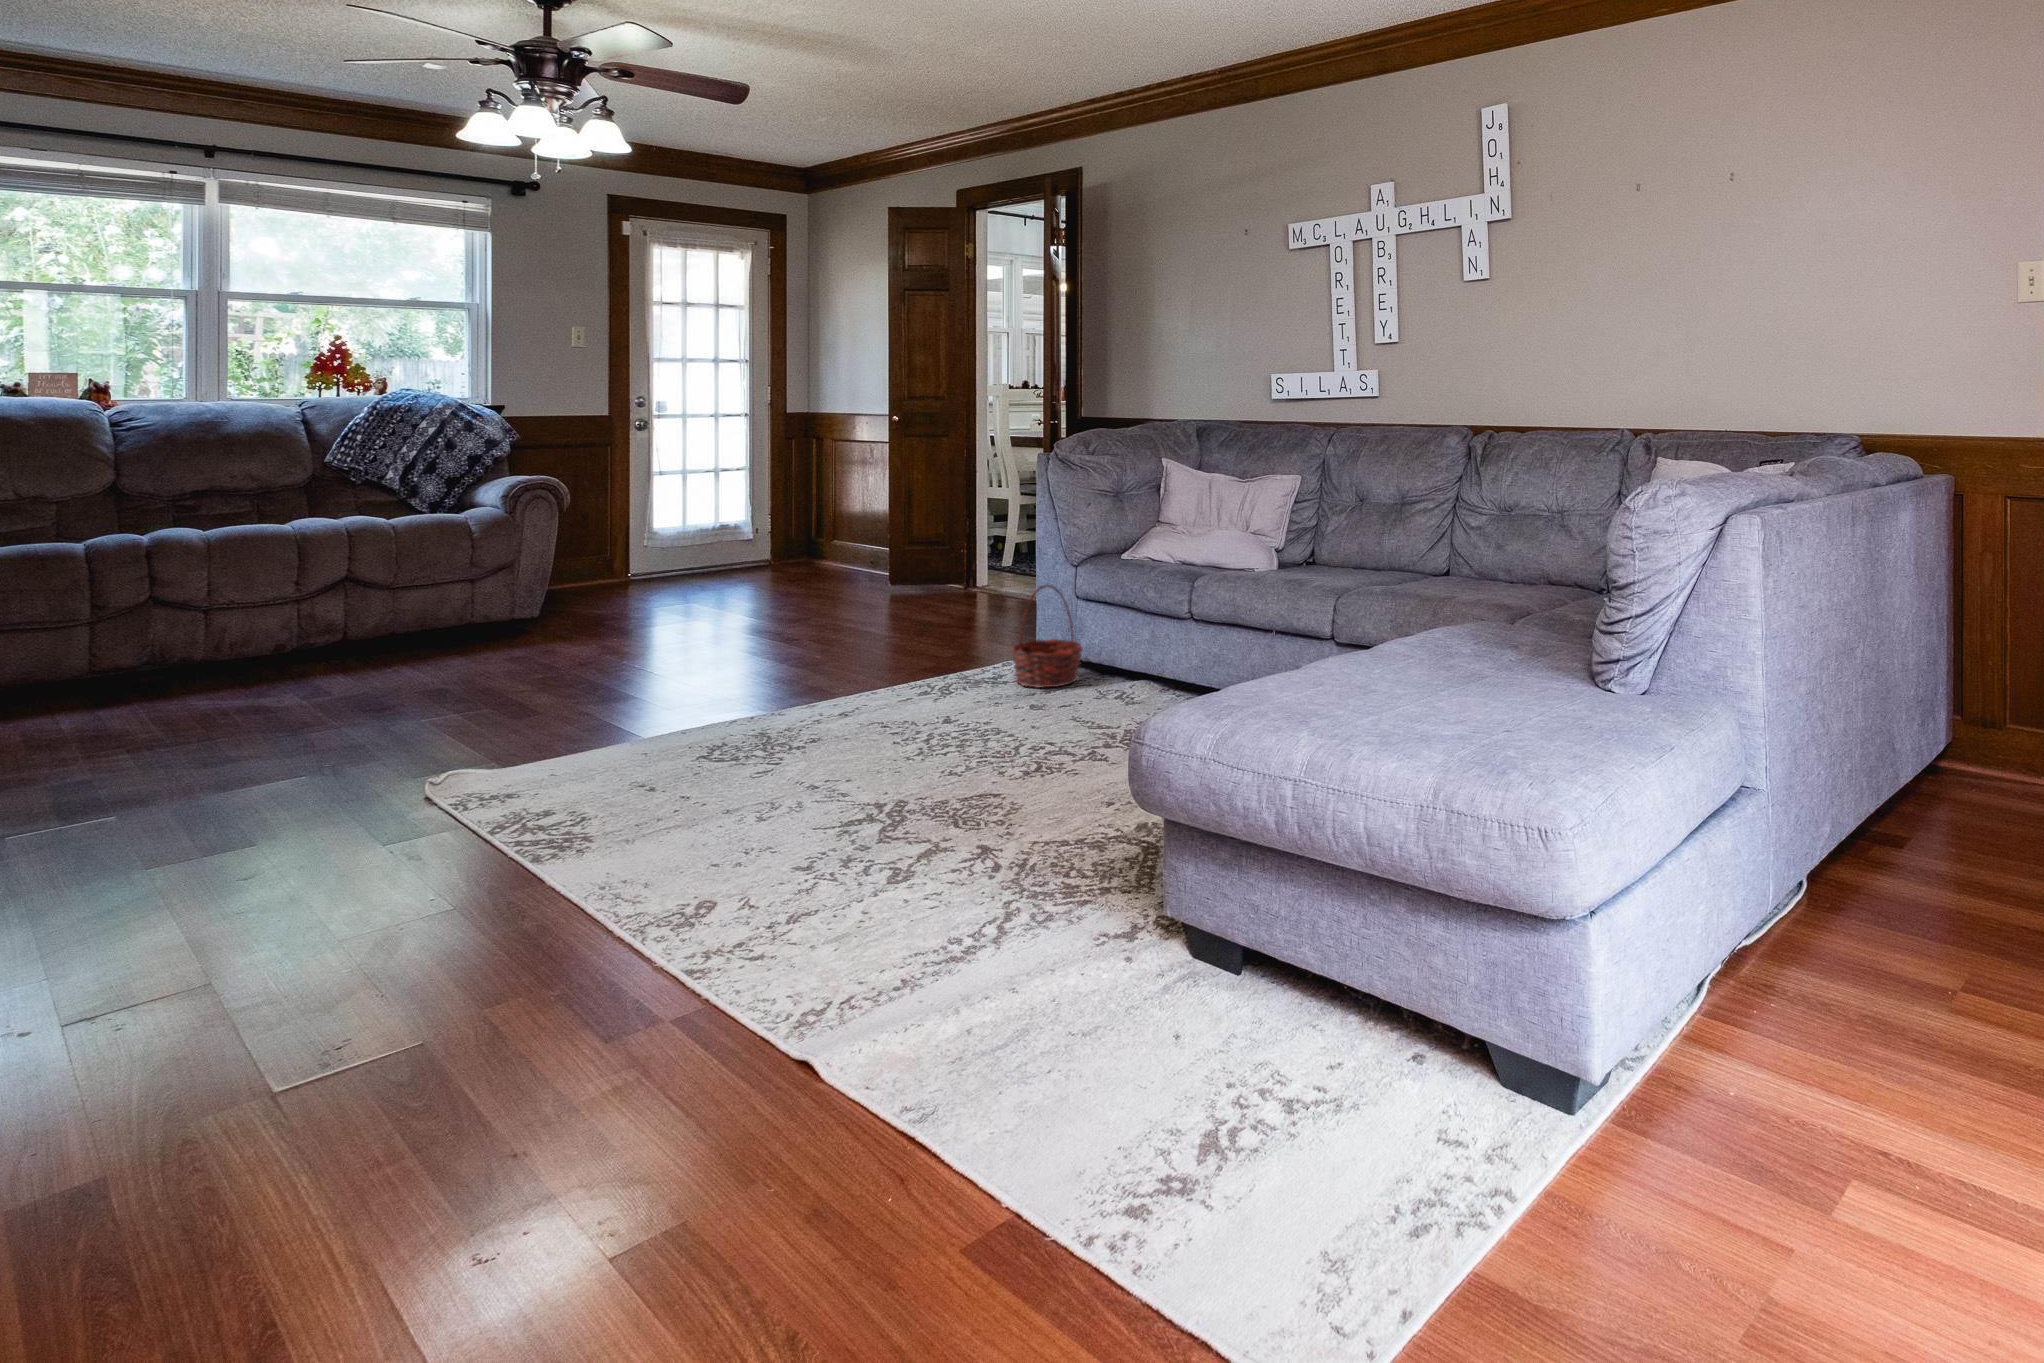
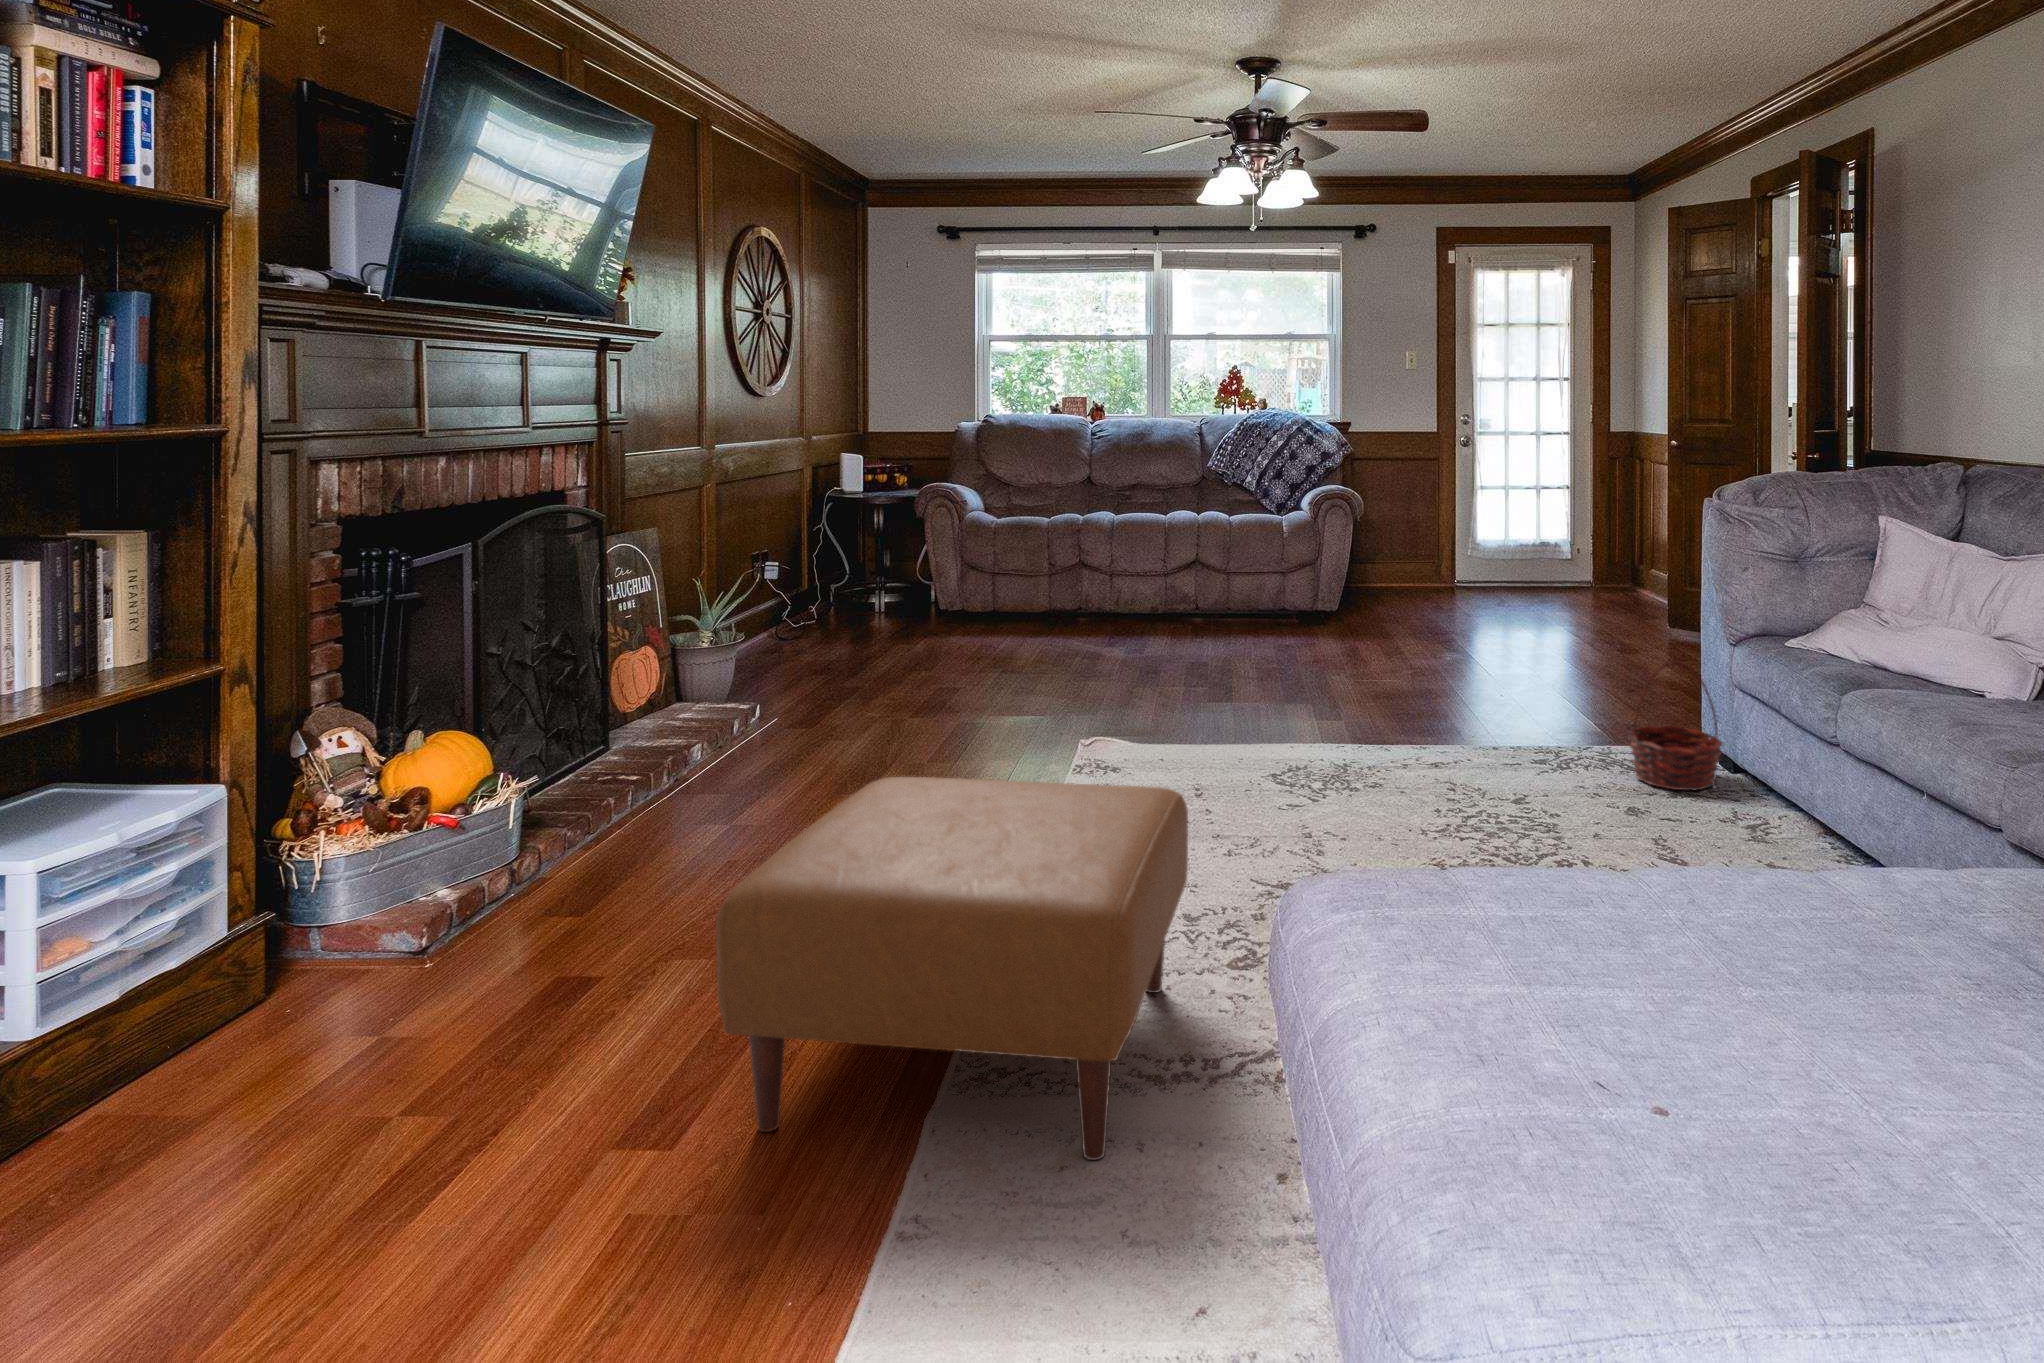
ottoman: none [531,721,1054,1156] -> present [716,777,1188,1160]

